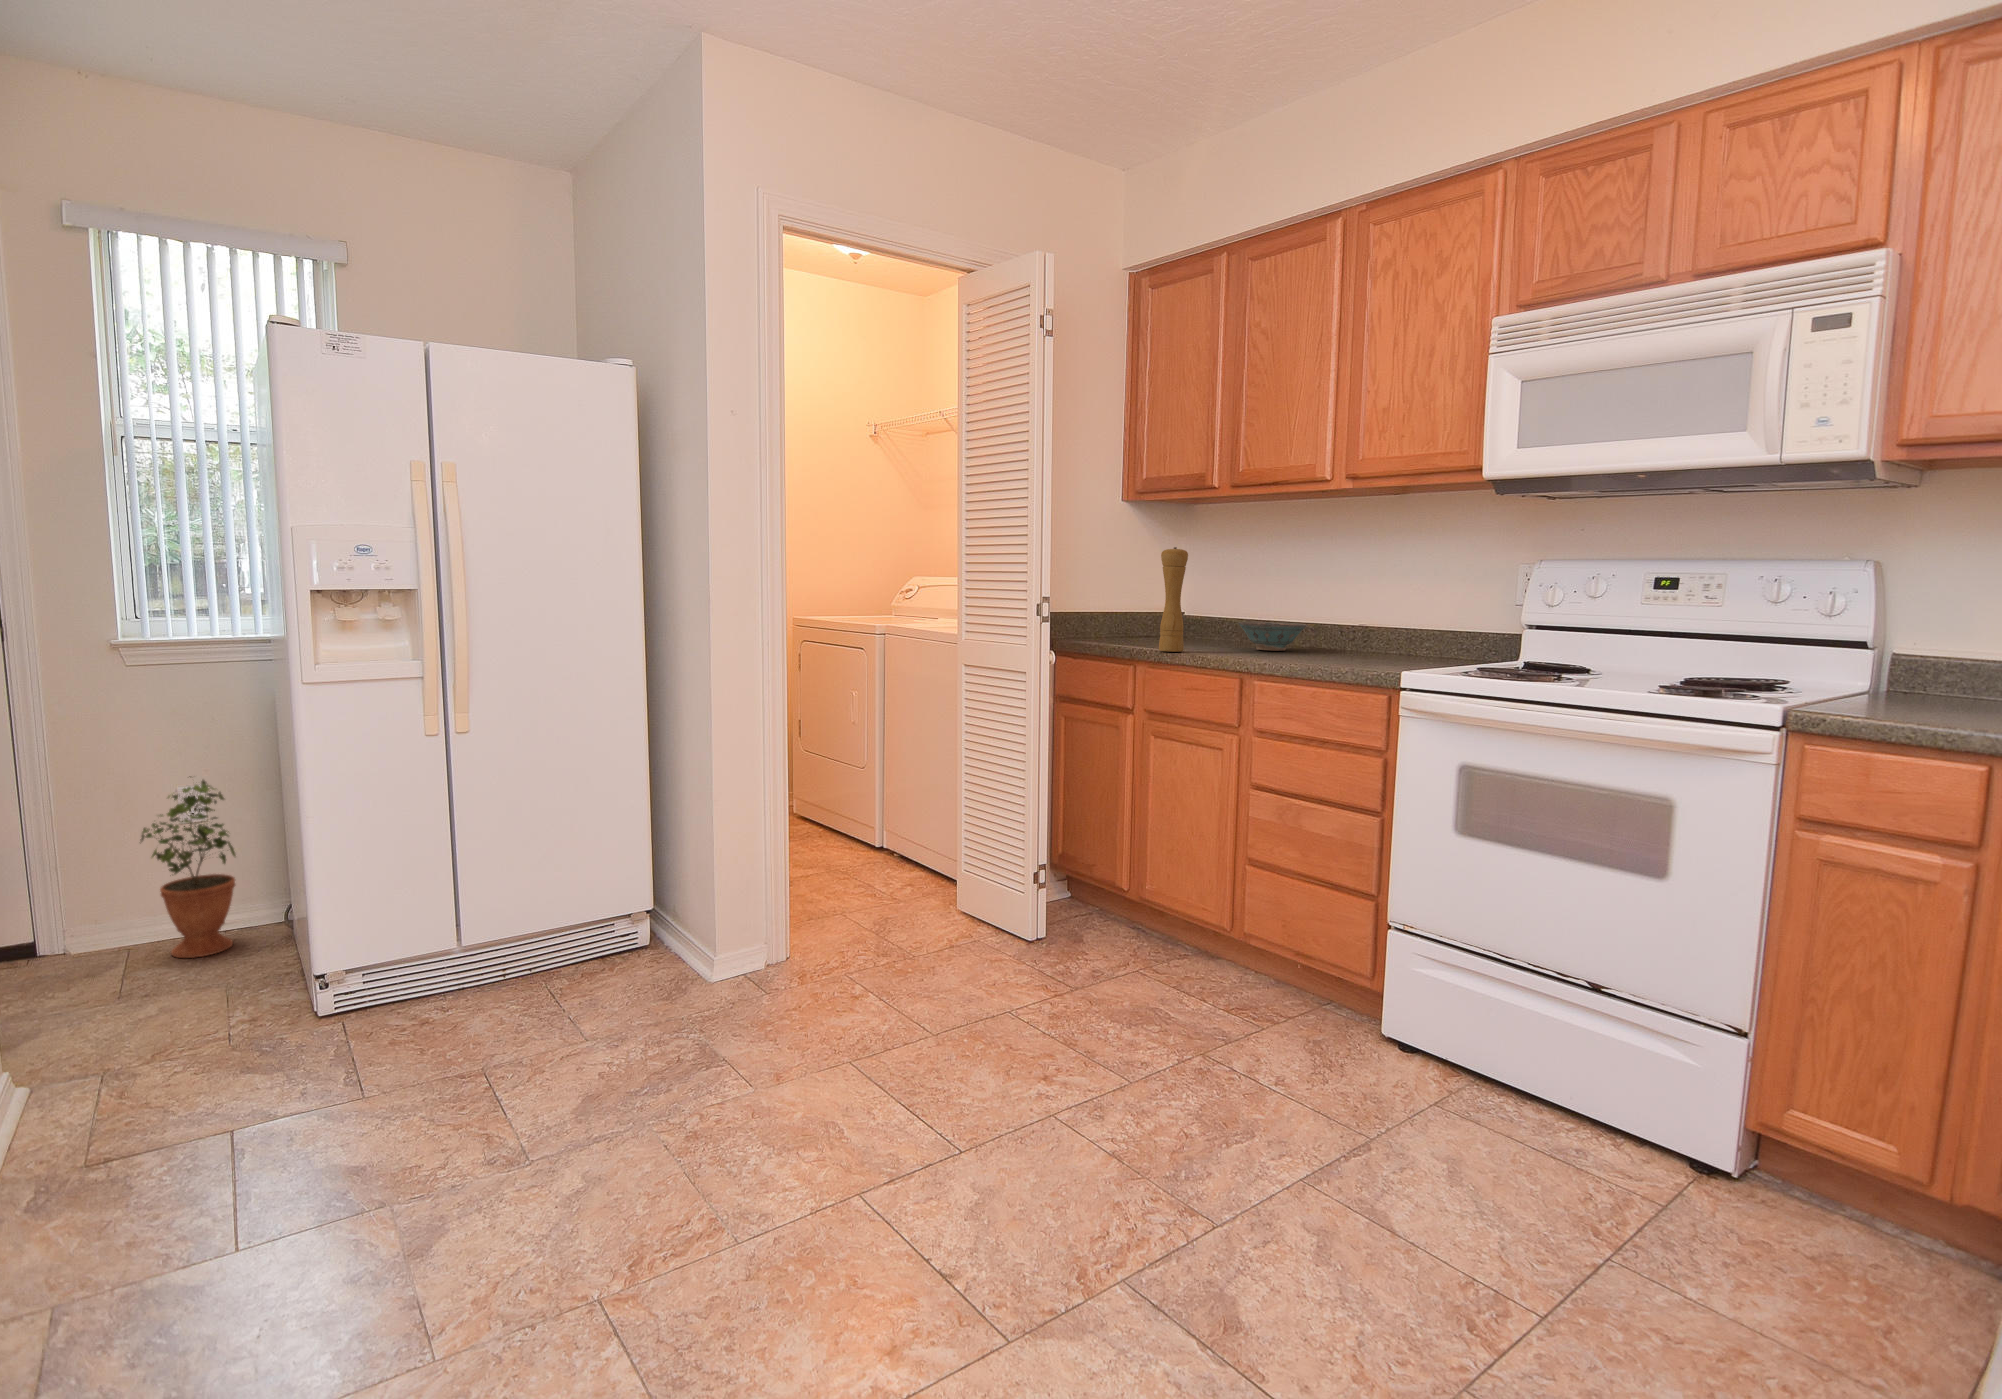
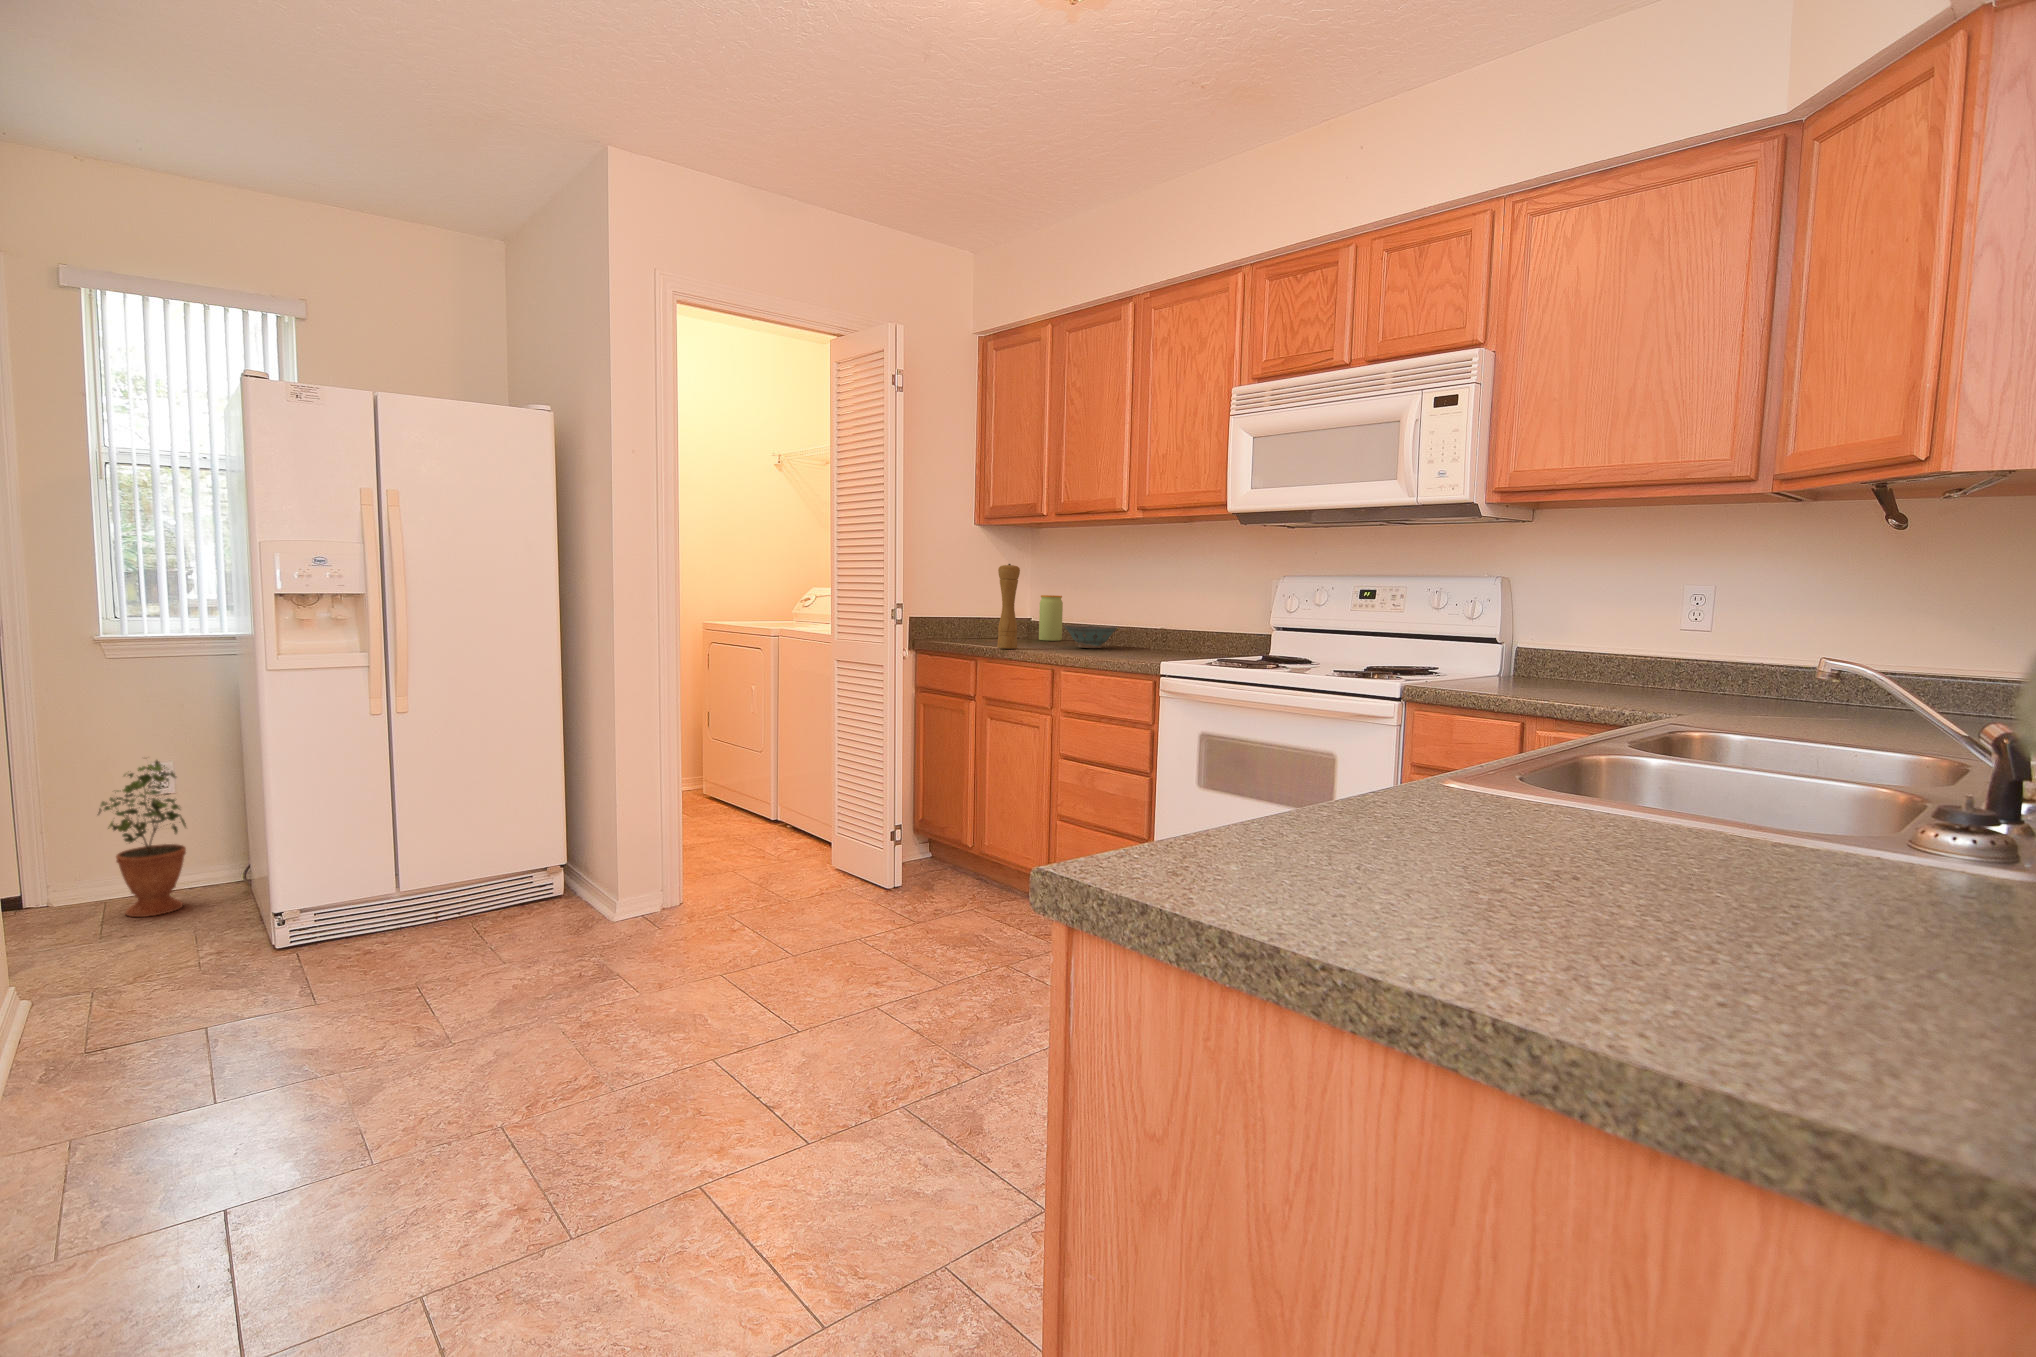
jar: none [1193,586,1223,641] -> present [1039,595,1063,641]

